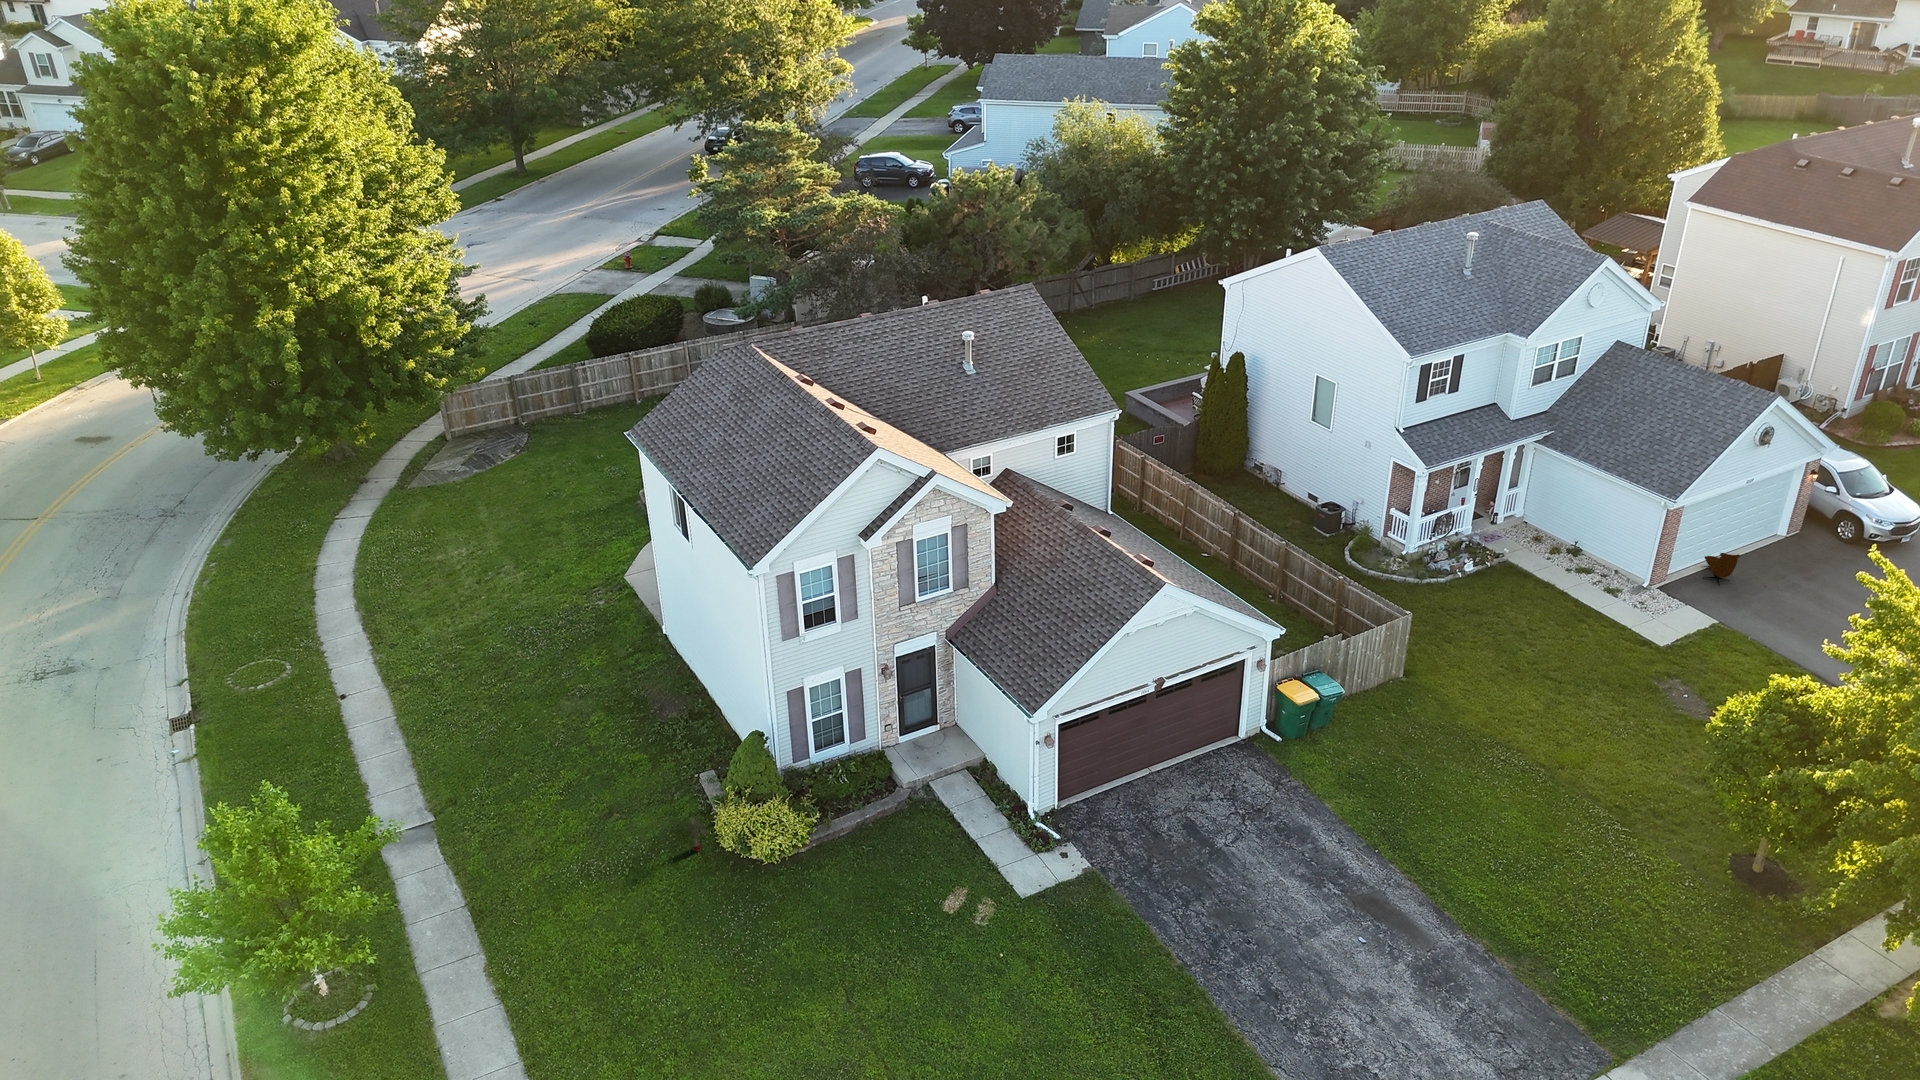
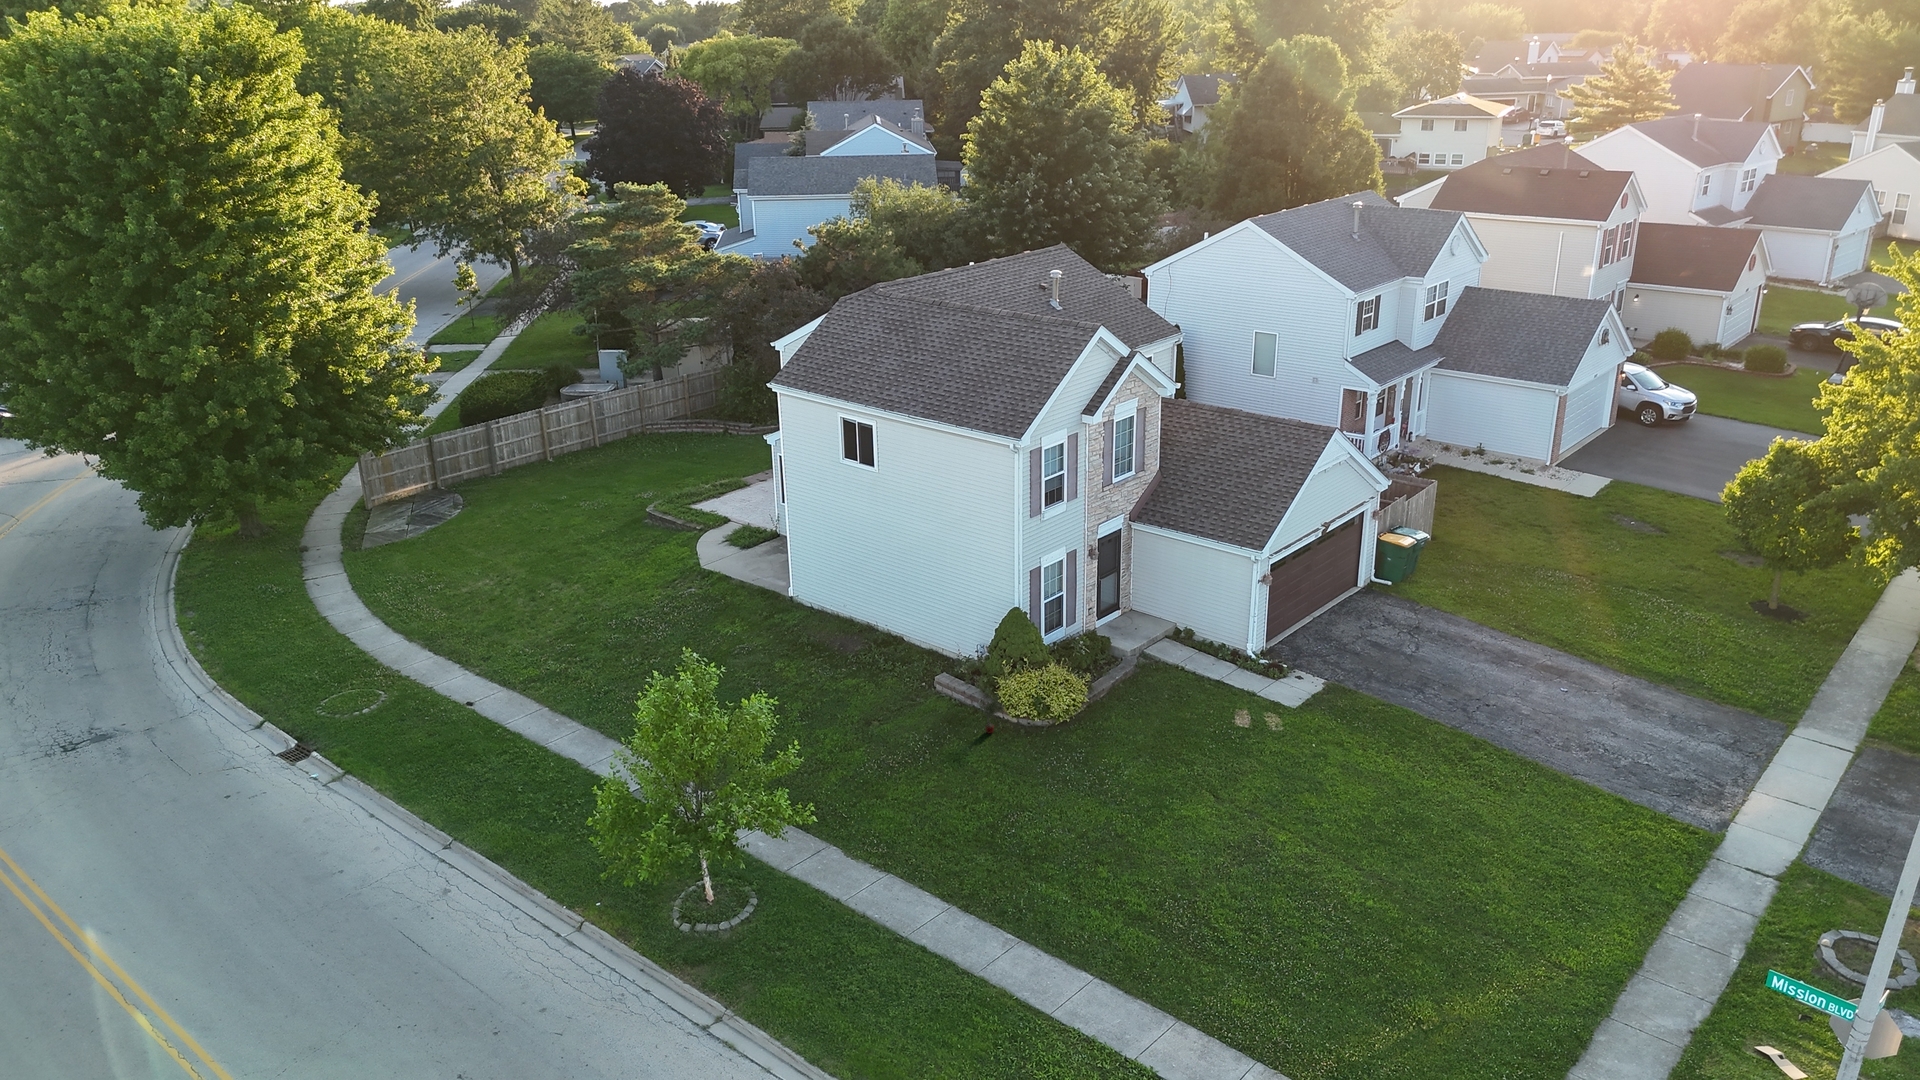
lounge chair: present [1704,553,1740,586] -> none [1575,426,1609,456]

